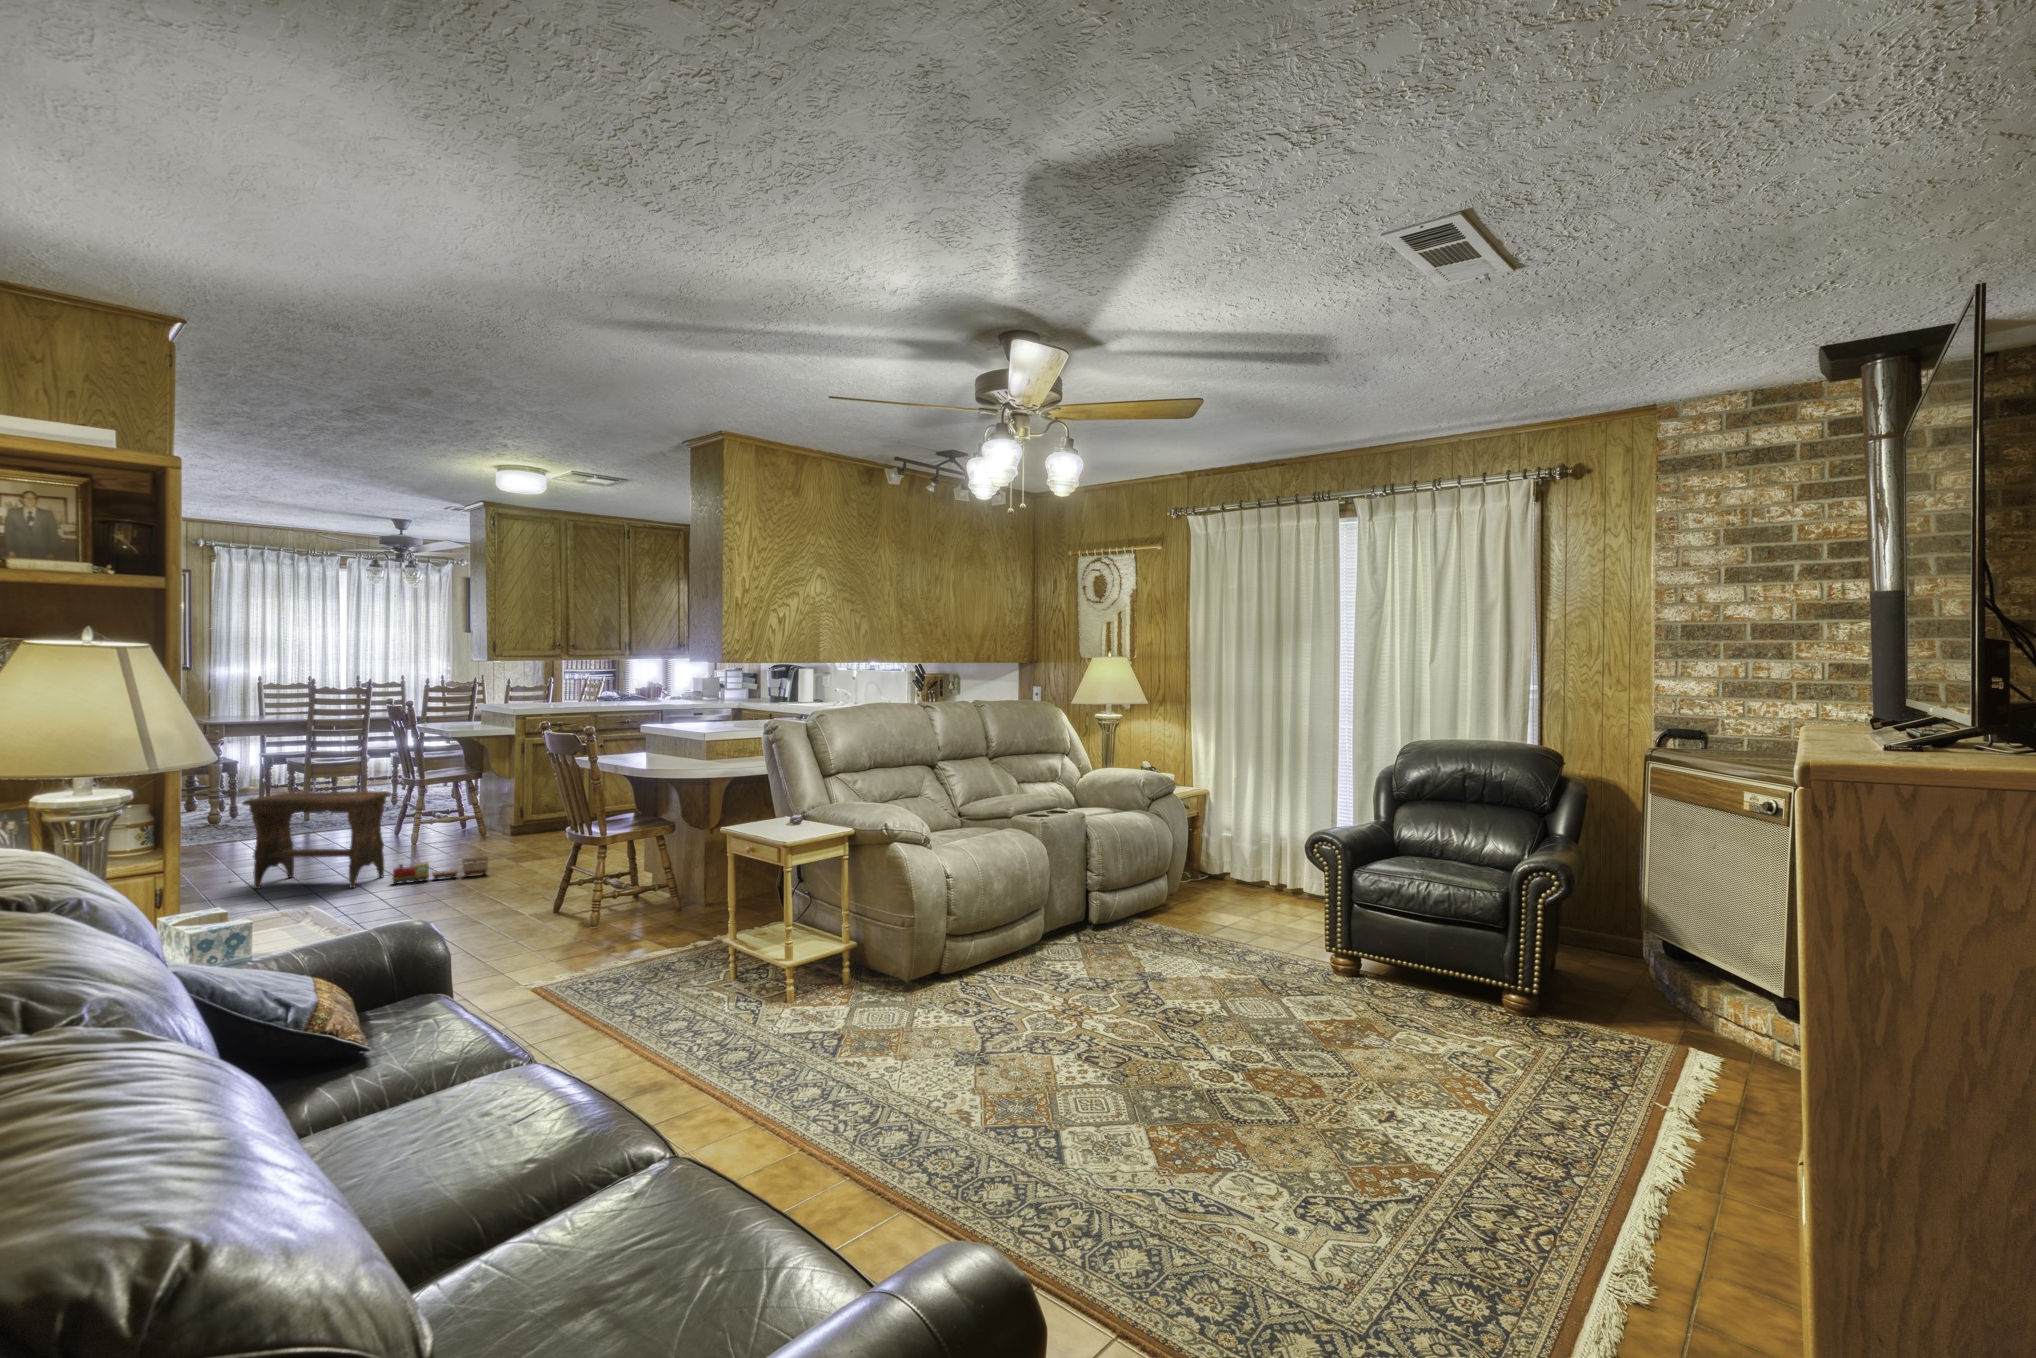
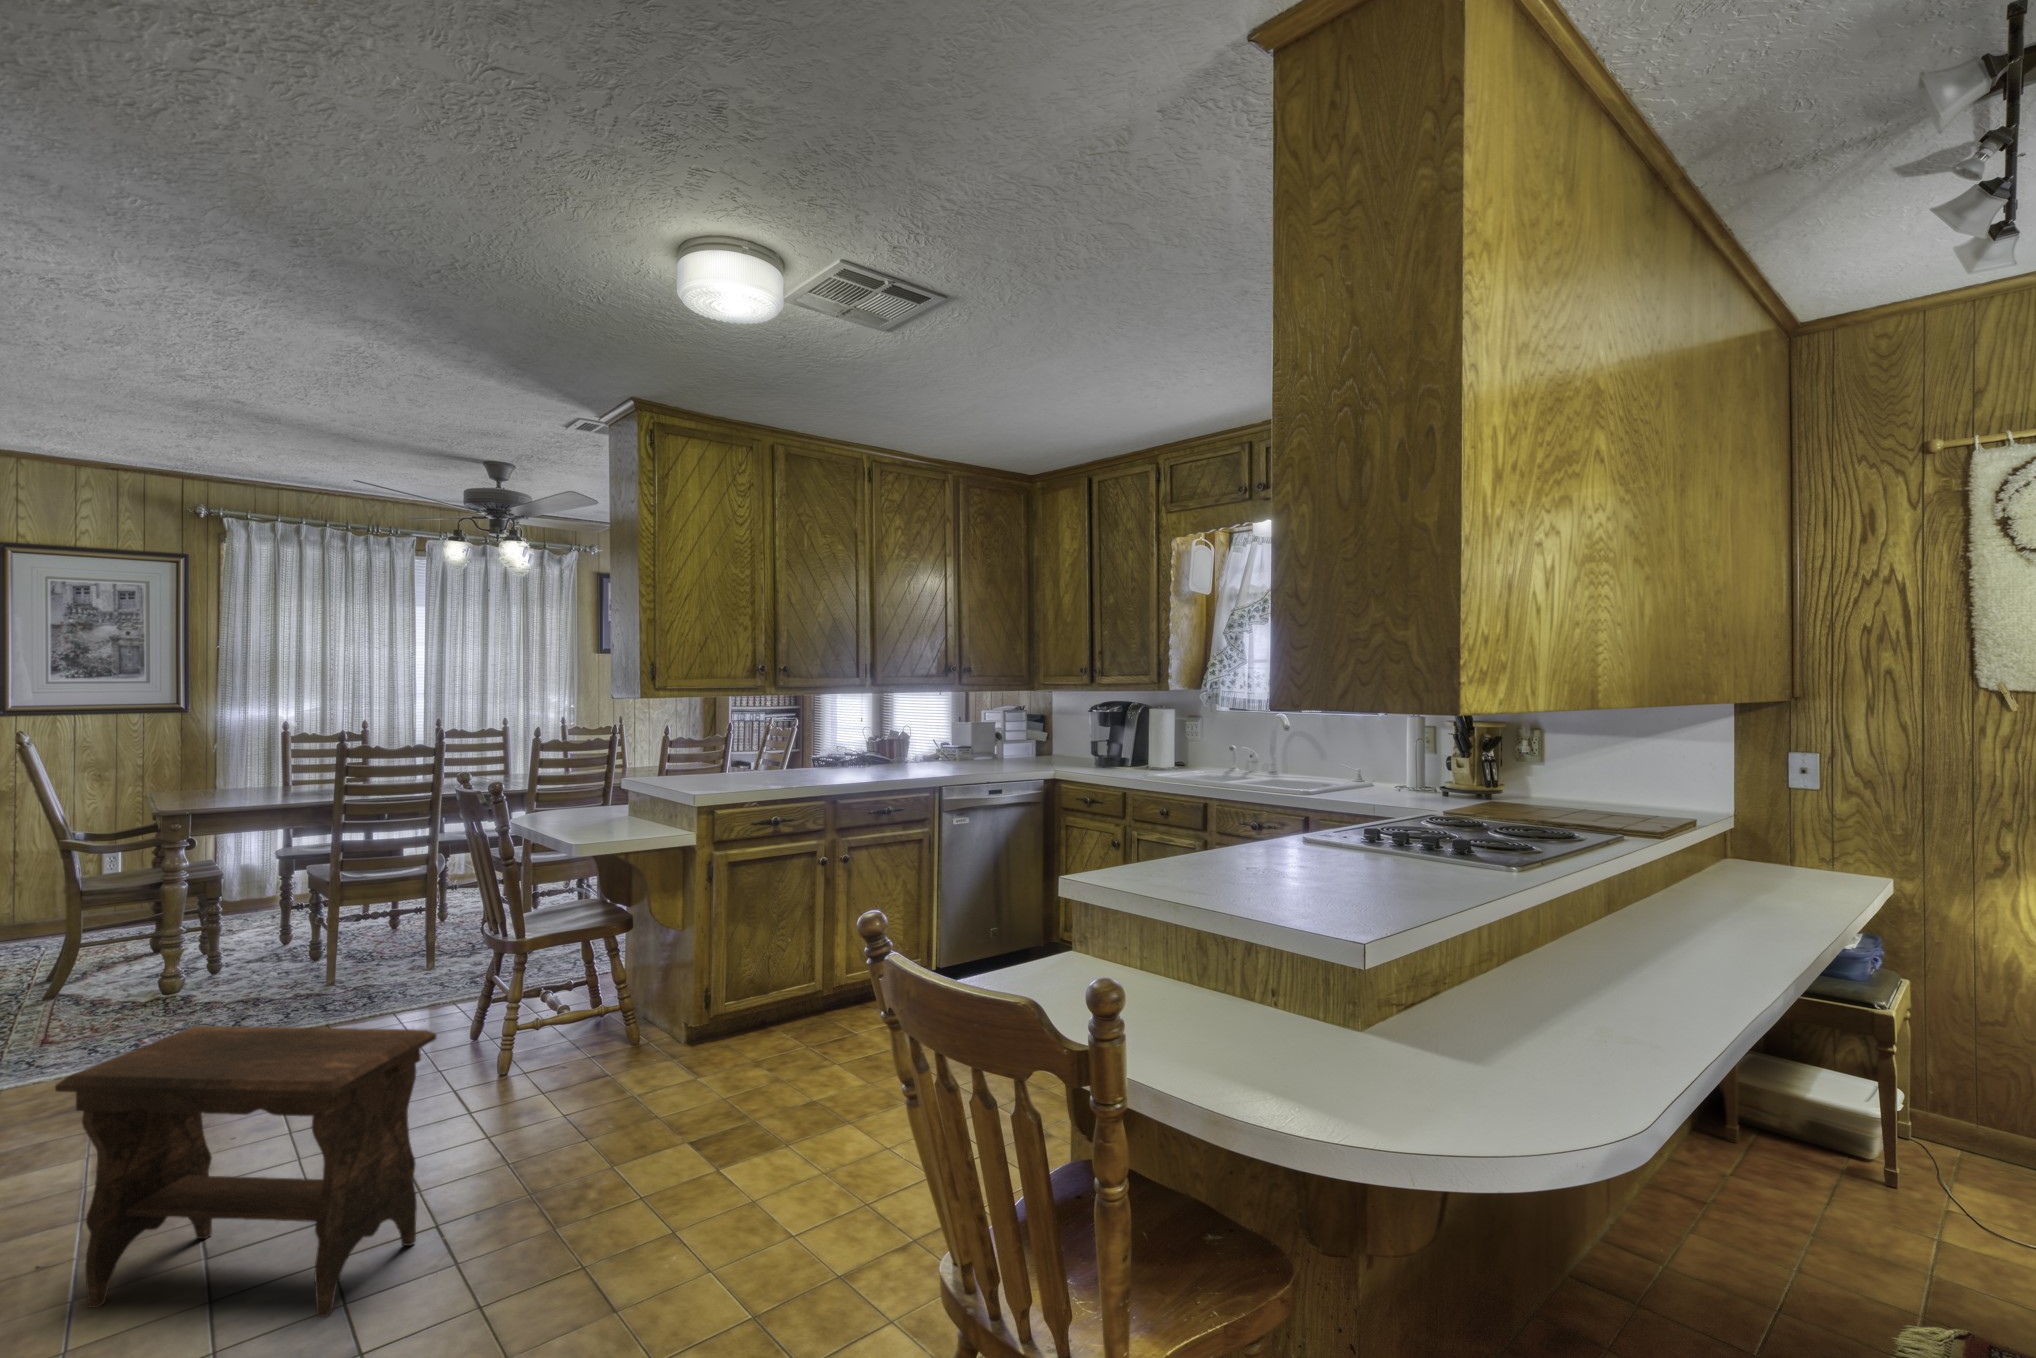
toy train: present [392,857,488,884] -> none [424,1192,660,1294]

